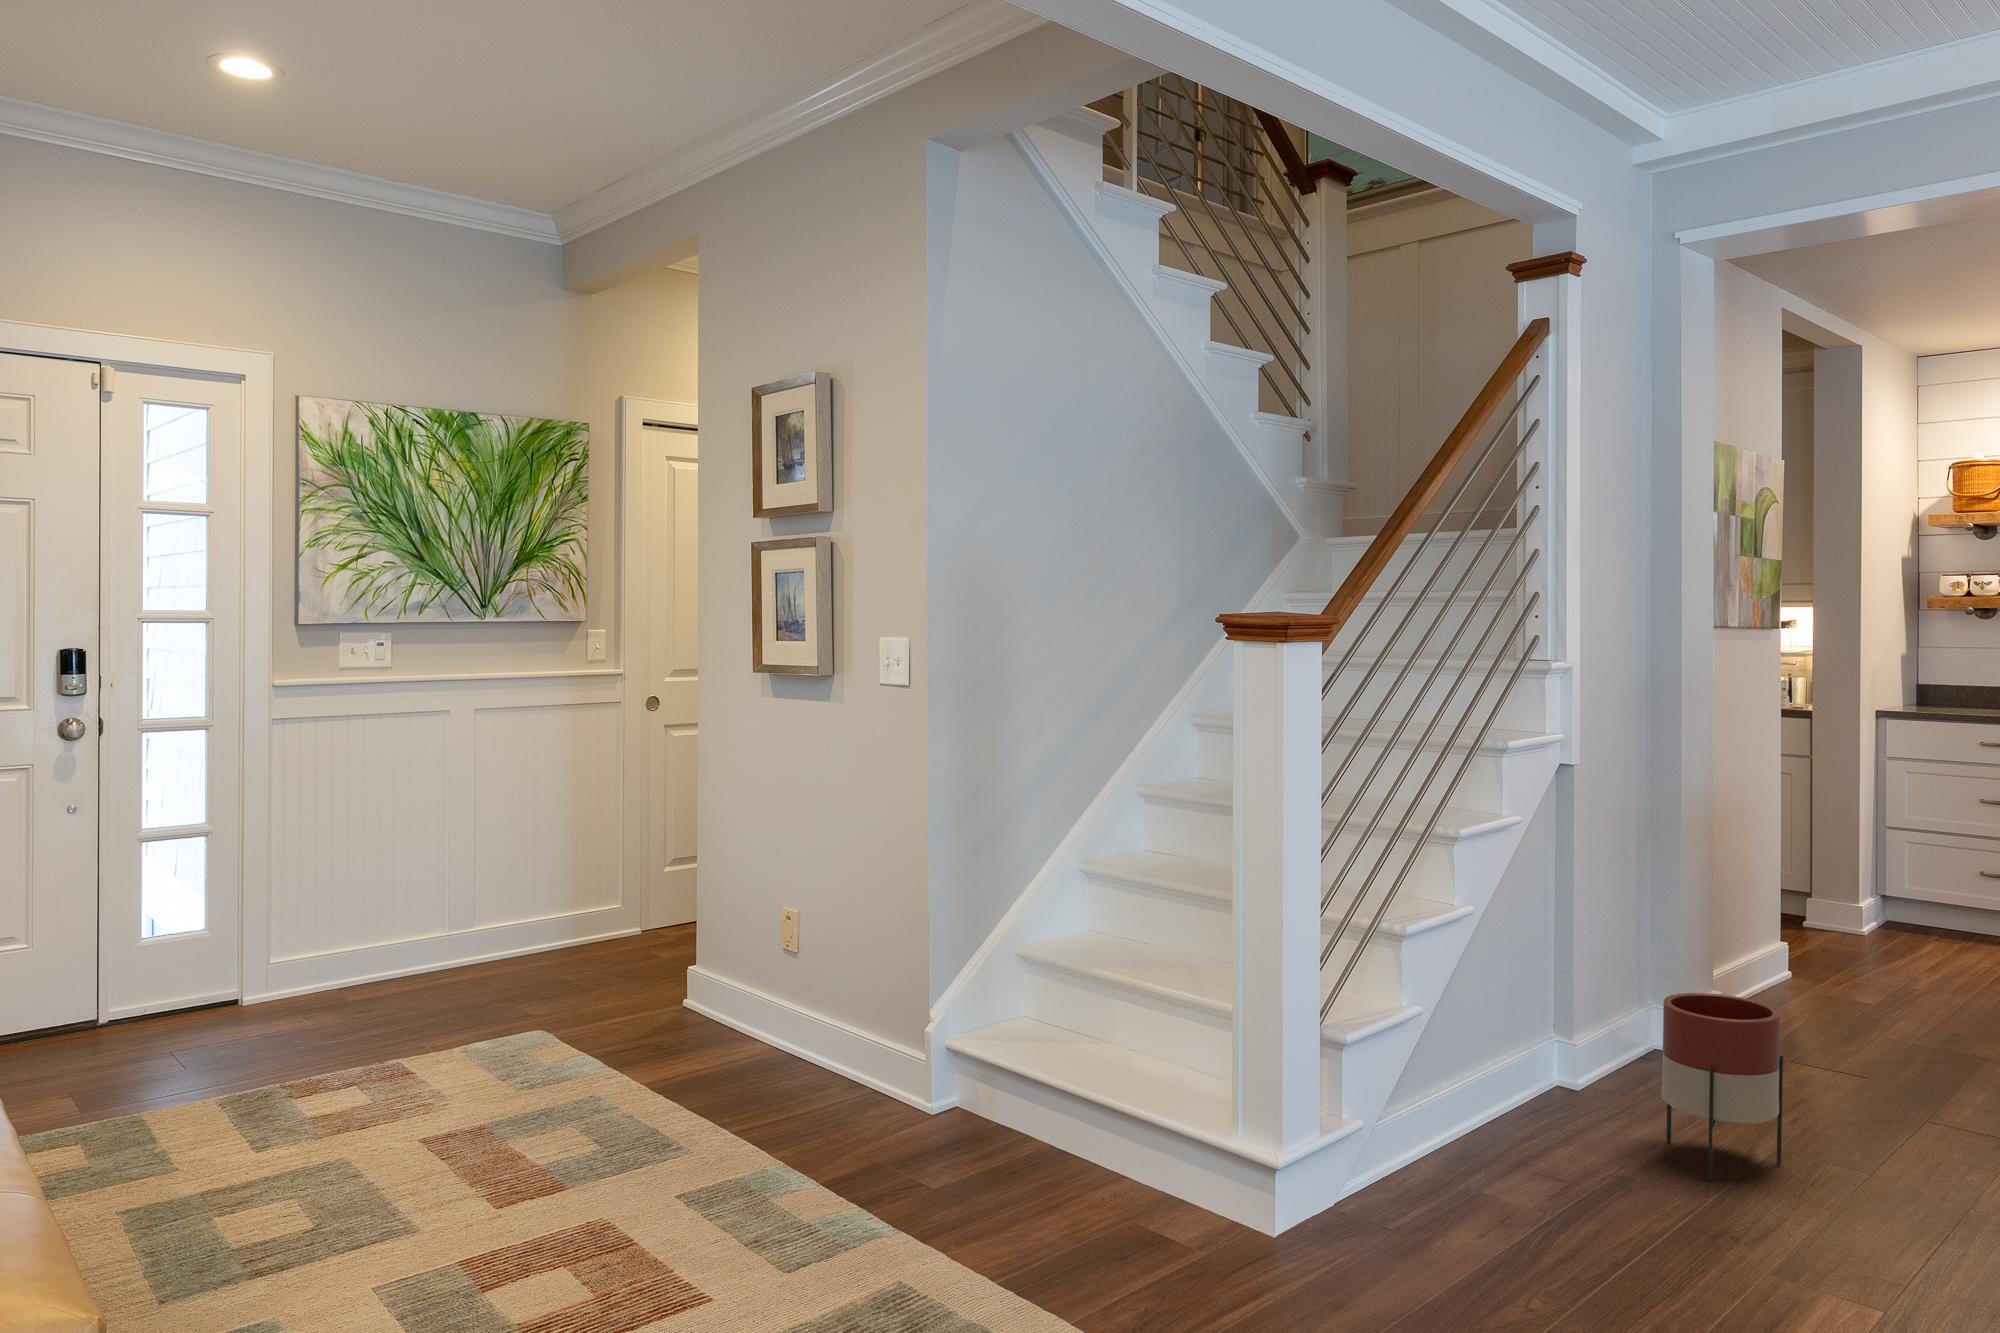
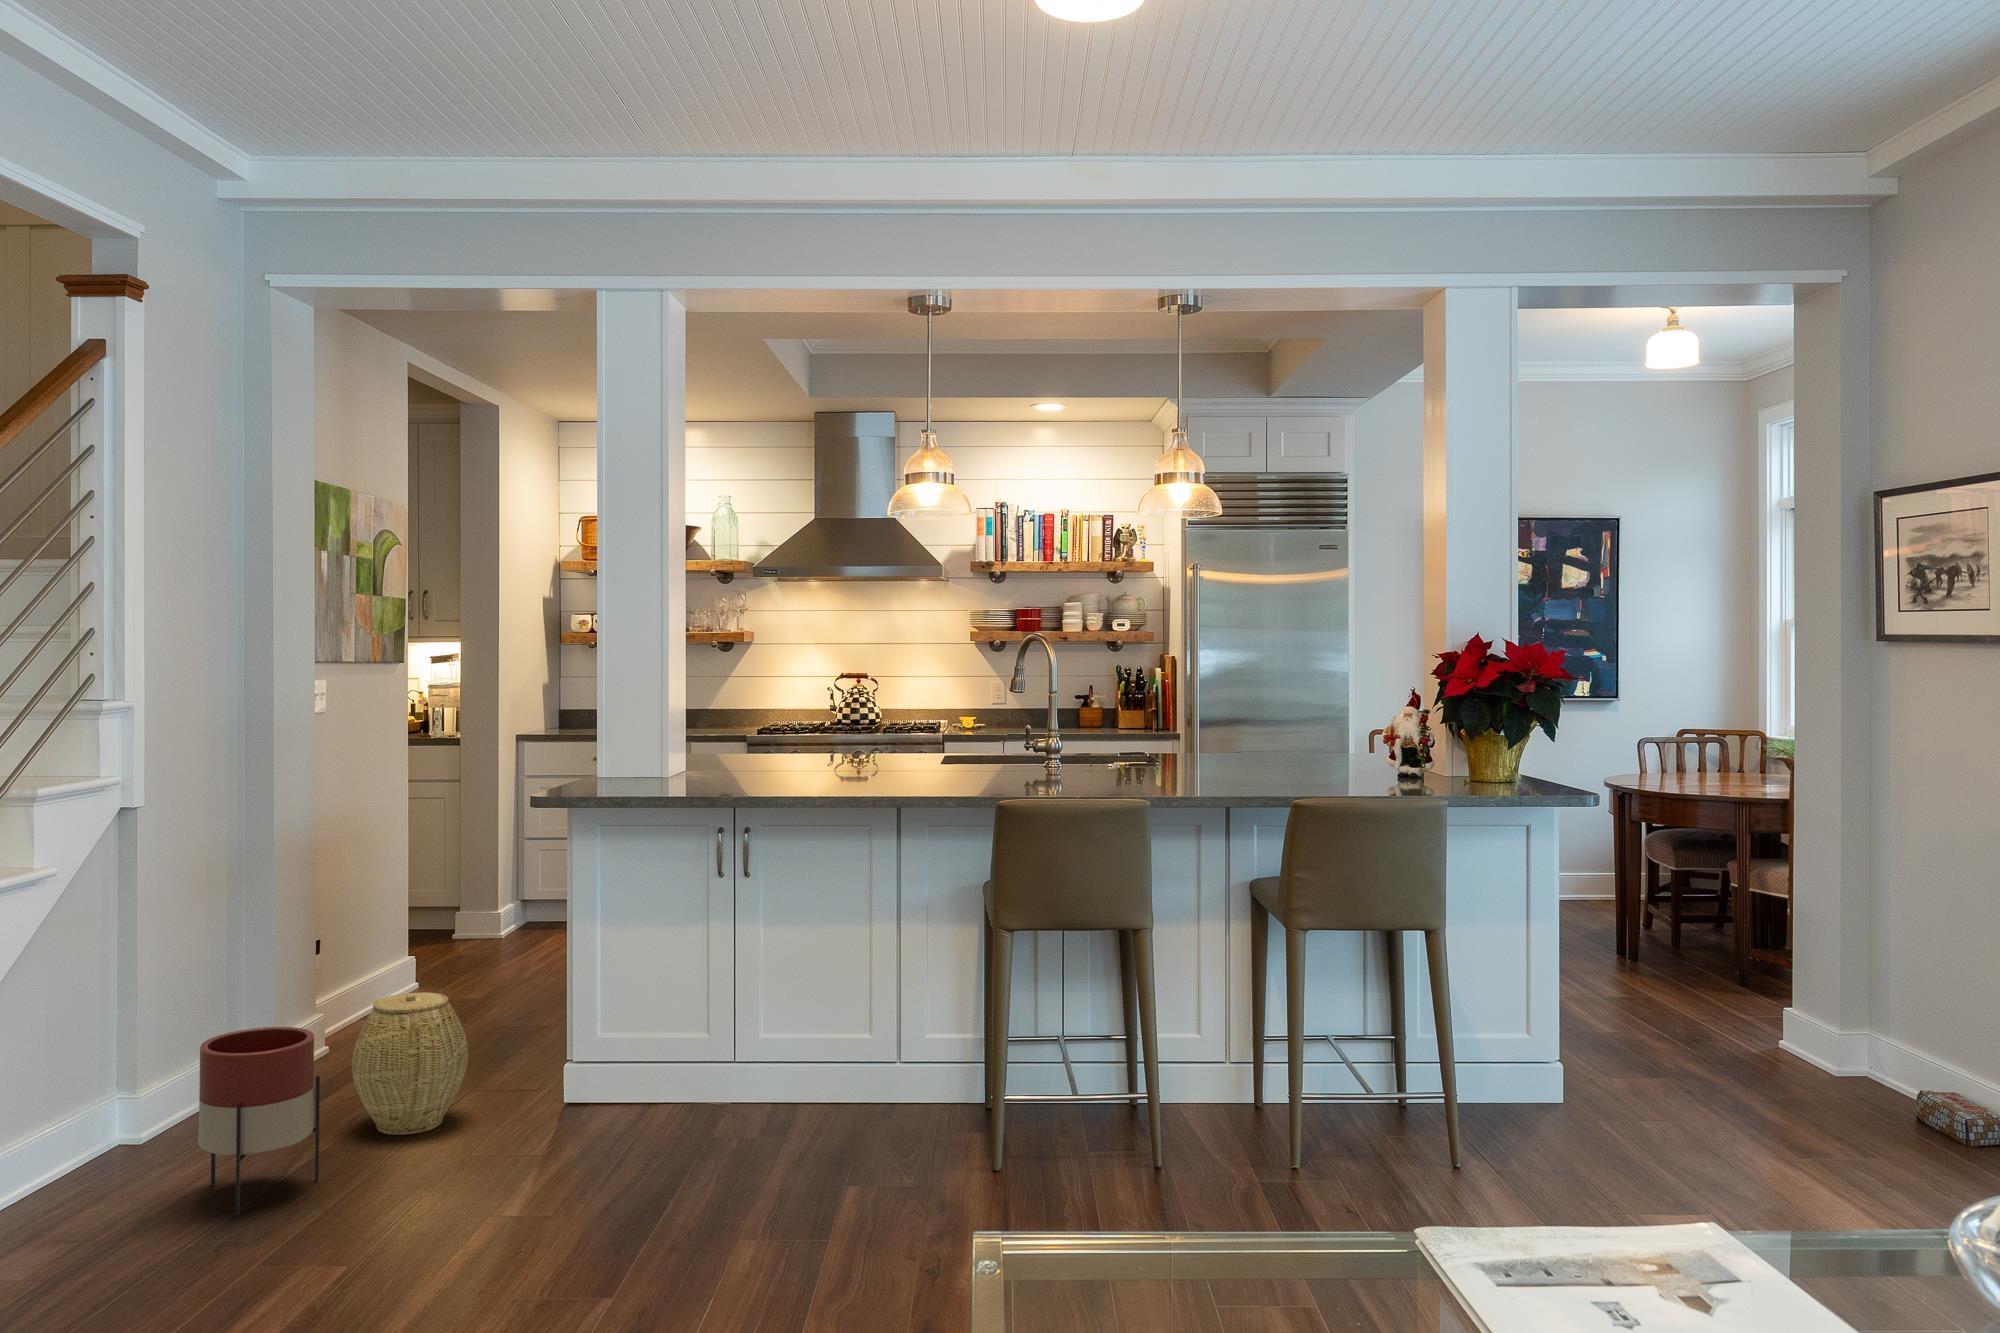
woven basket: none [1792,983,1931,1140] -> present [352,992,468,1135]

